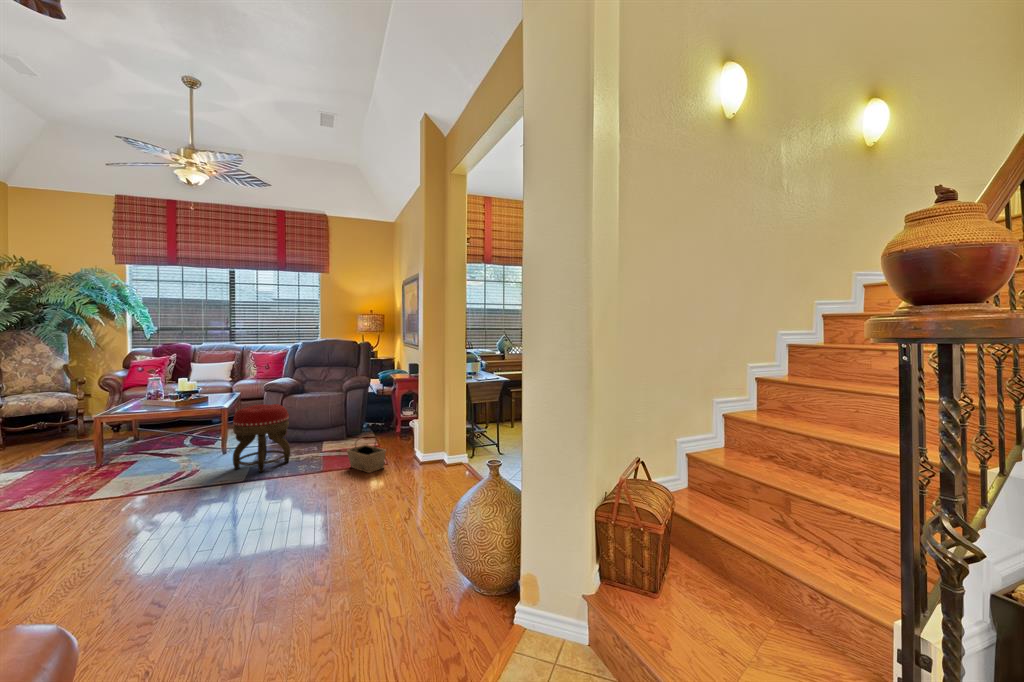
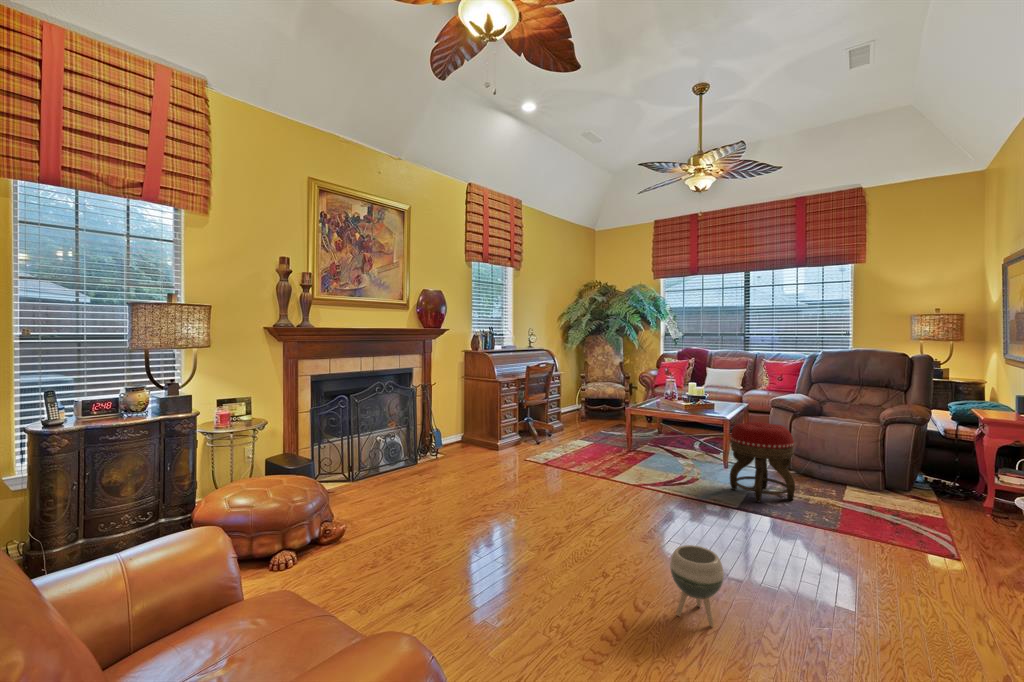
basket: present [347,438,386,473] -> none [876,498,952,562]
planter: none [201,517,255,590] -> present [670,545,724,626]

